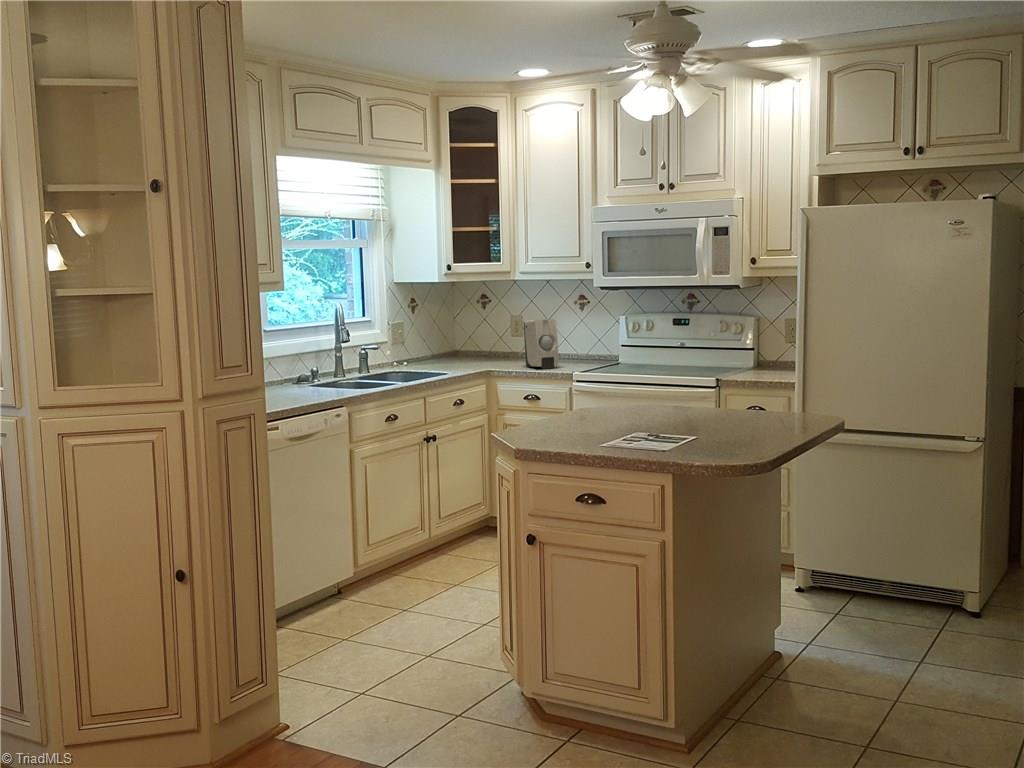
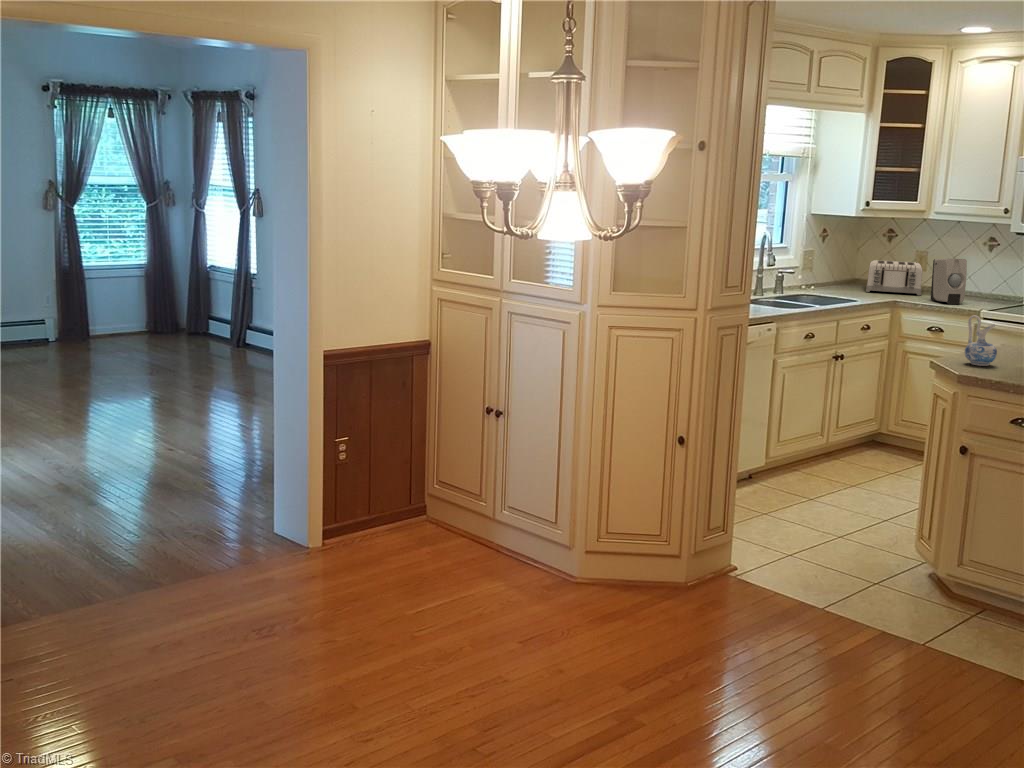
toaster: none [462,327,520,364] -> present [866,260,923,295]
ceramic pitcher: none [522,376,557,435] -> present [965,315,997,366]

